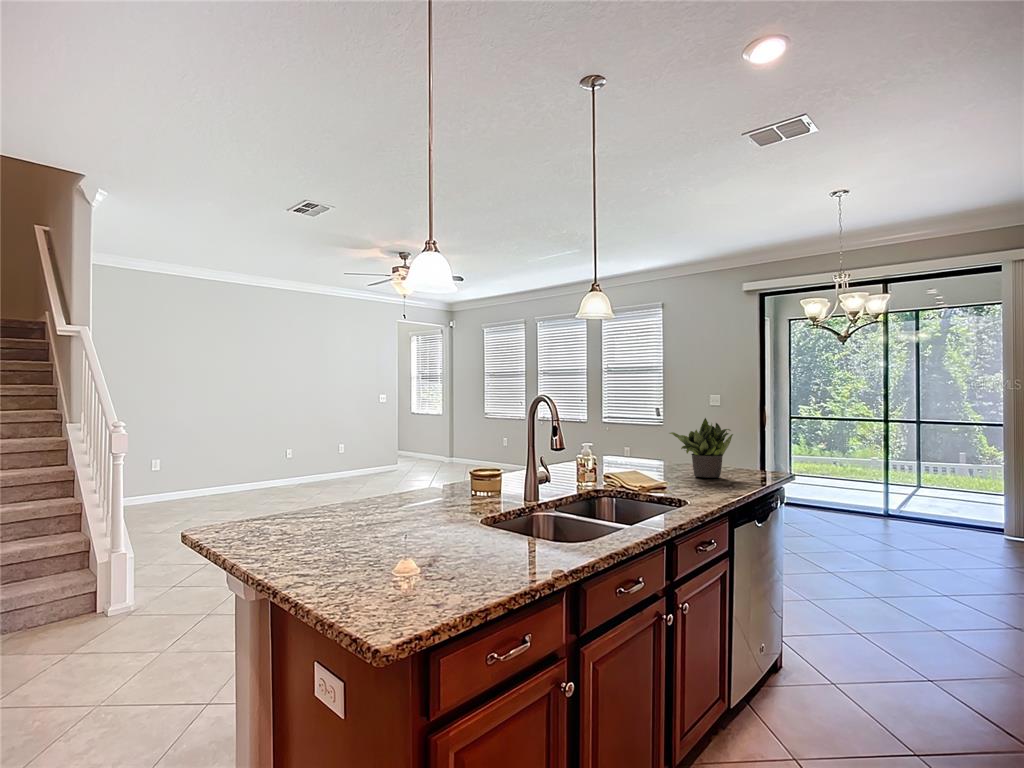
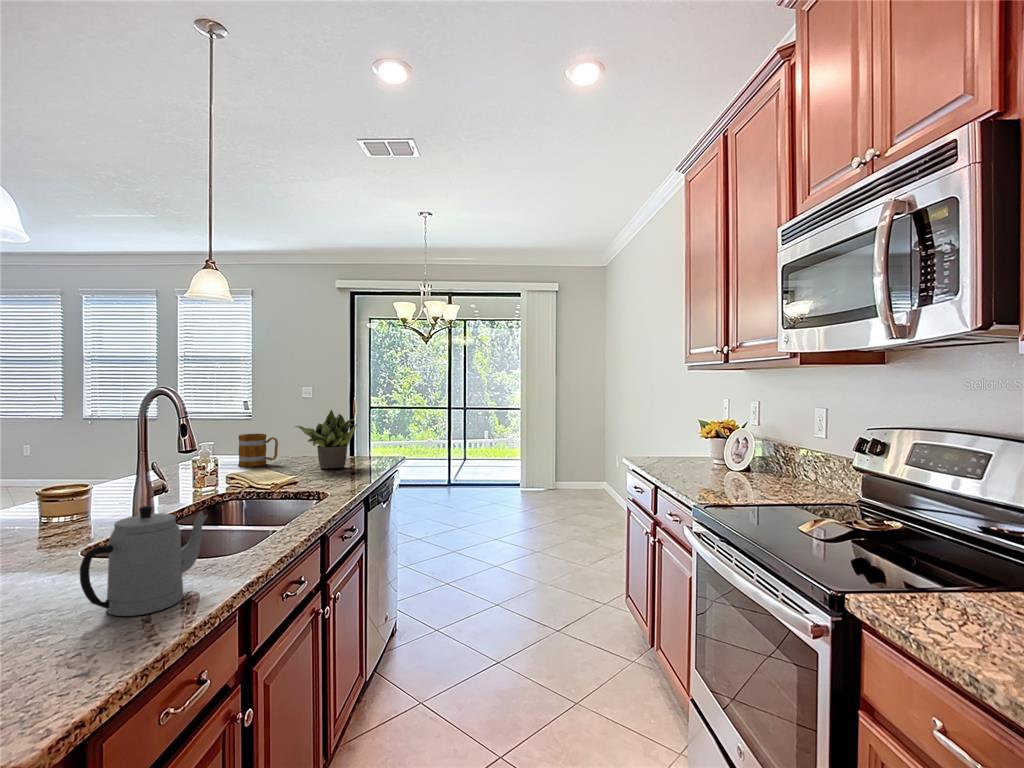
mug: none [624,438,658,468] -> present [239,434,278,467]
teapot: none [453,488,546,574] -> present [80,506,207,616]

